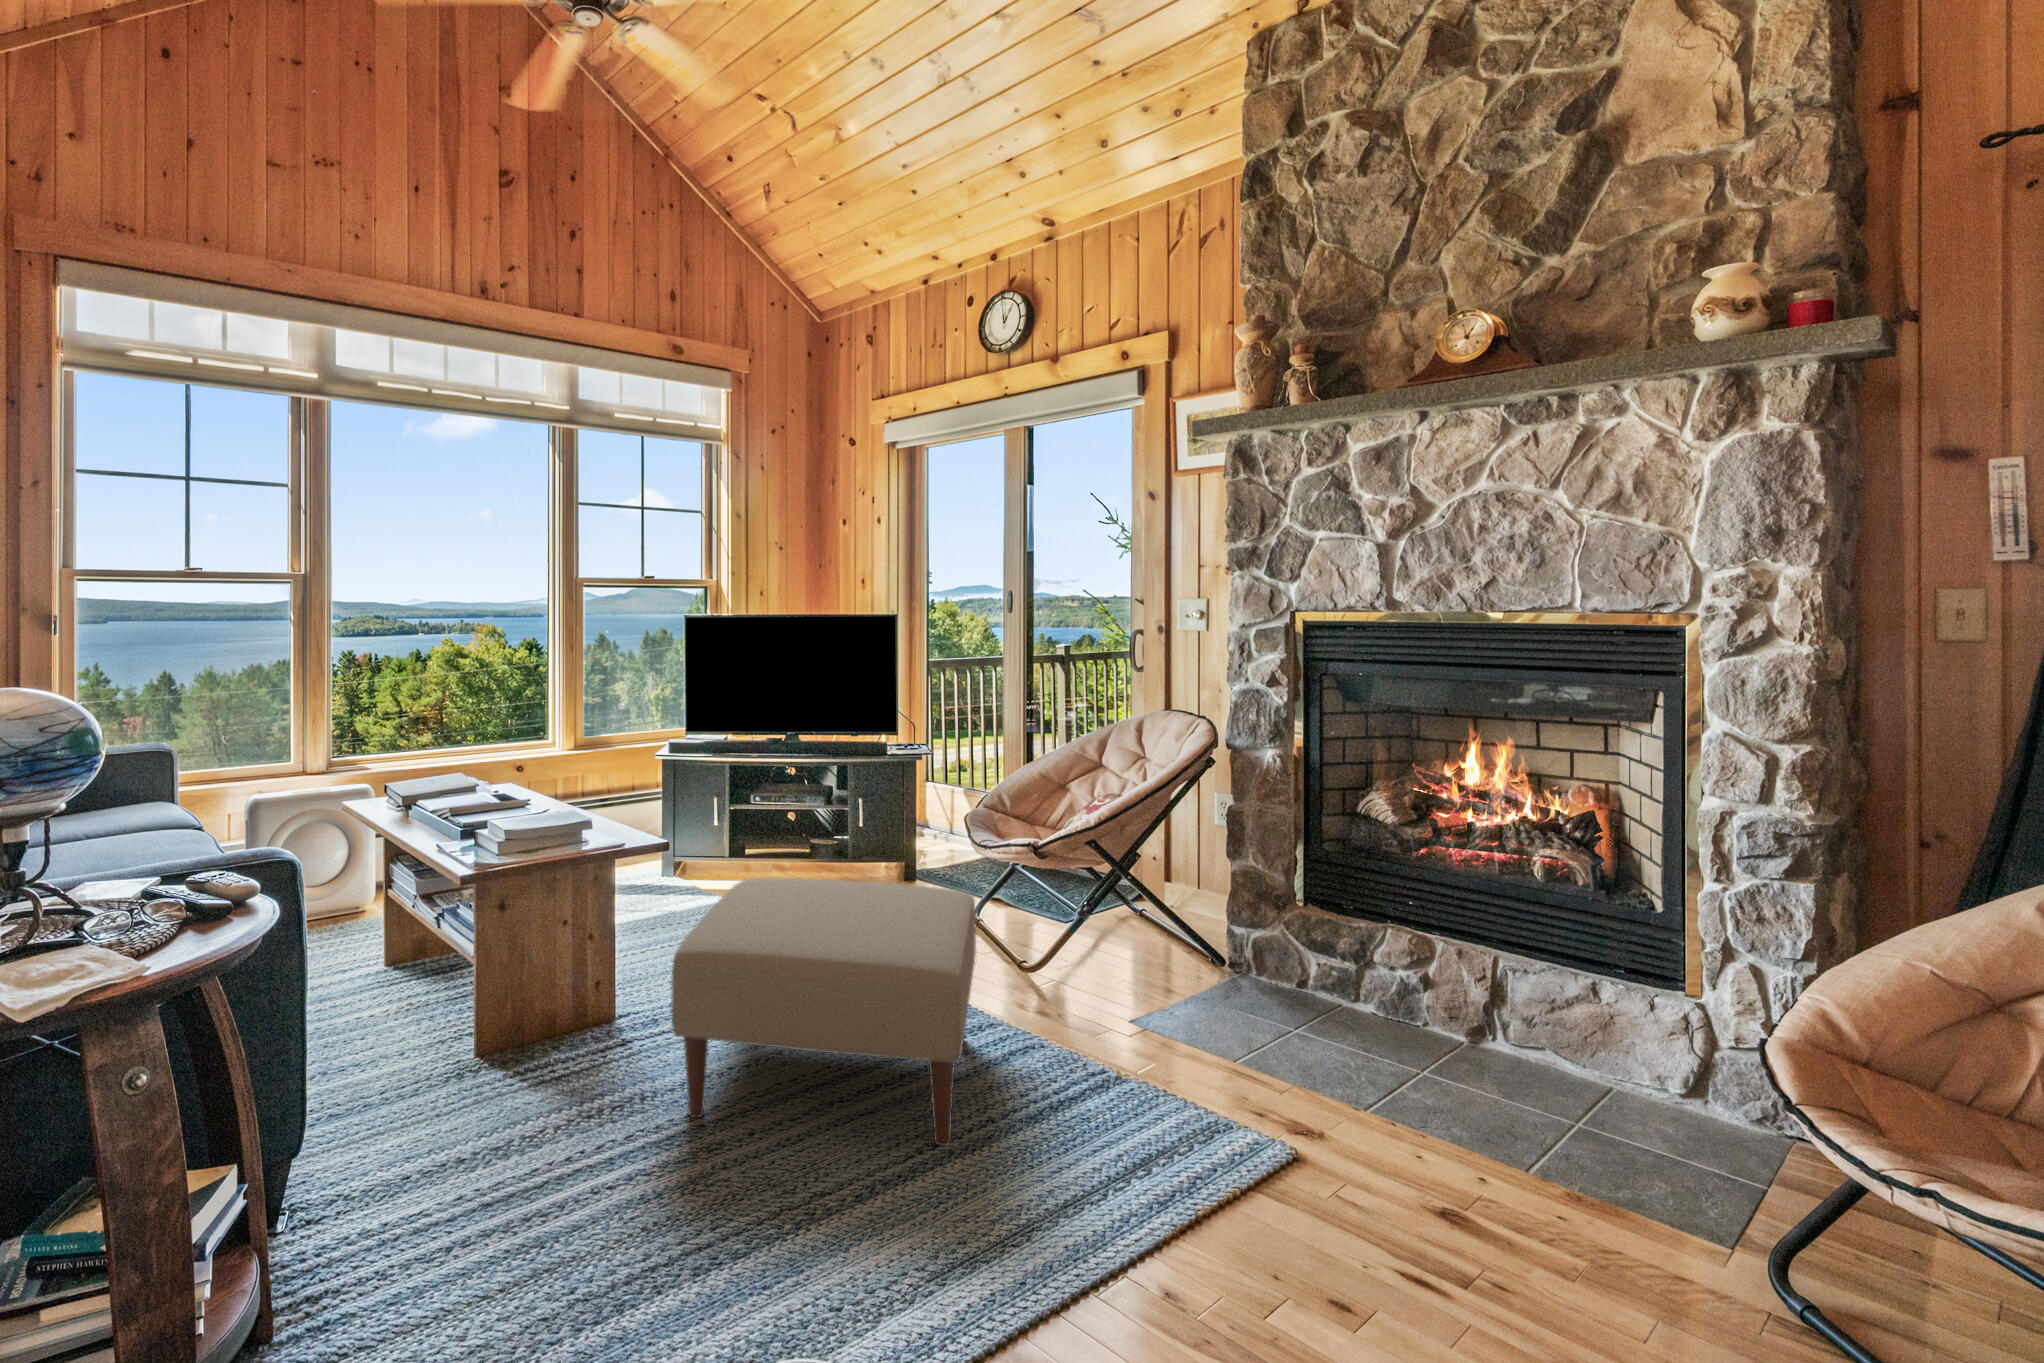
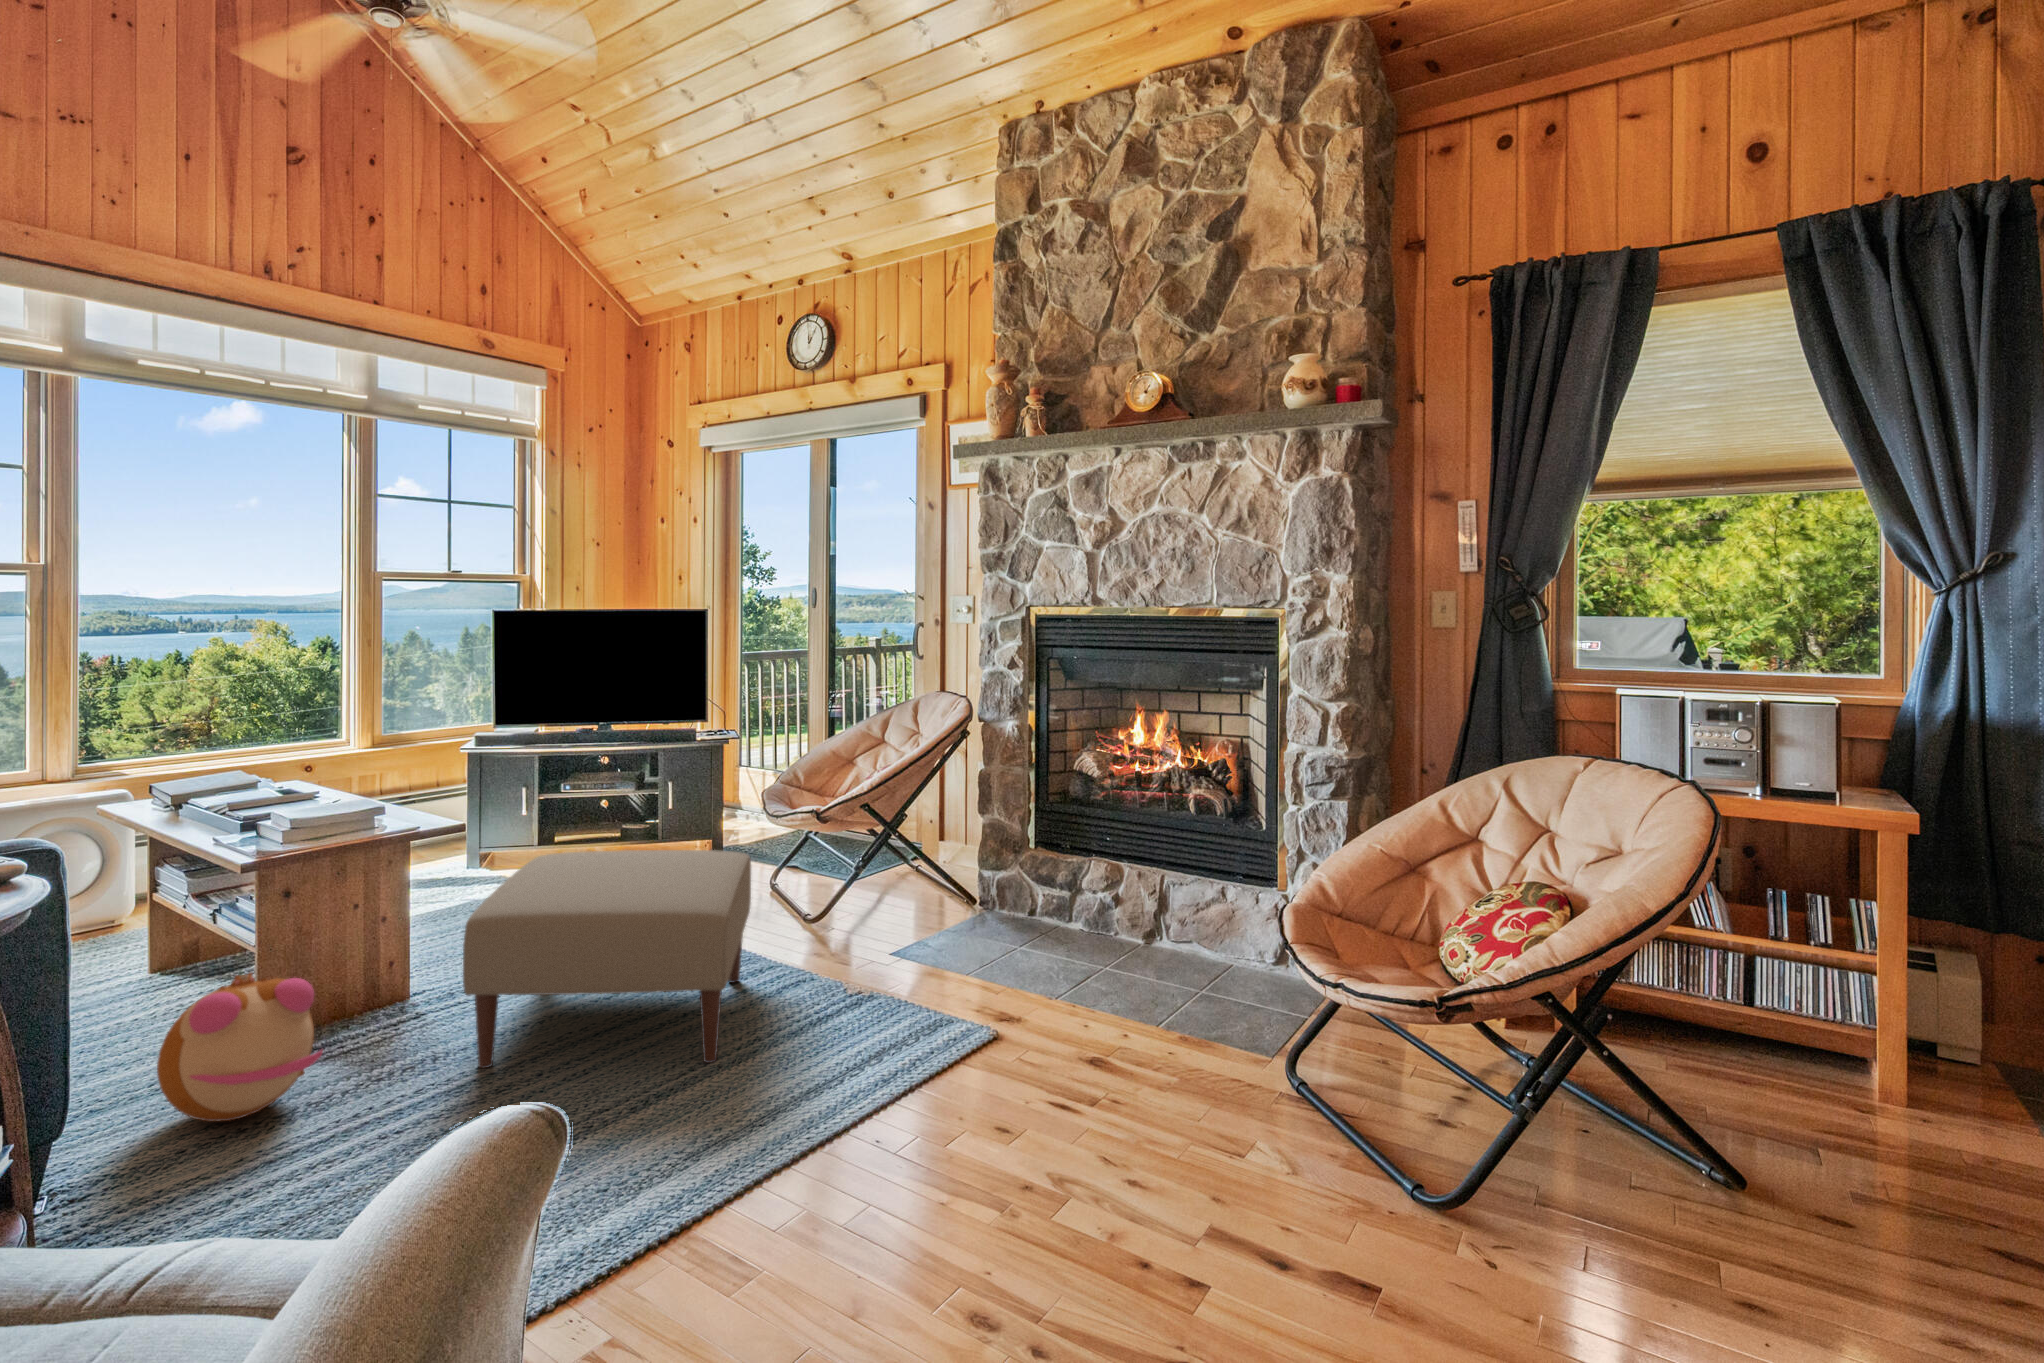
plush toy: none [381,991,535,1148] -> present [157,973,323,1122]

